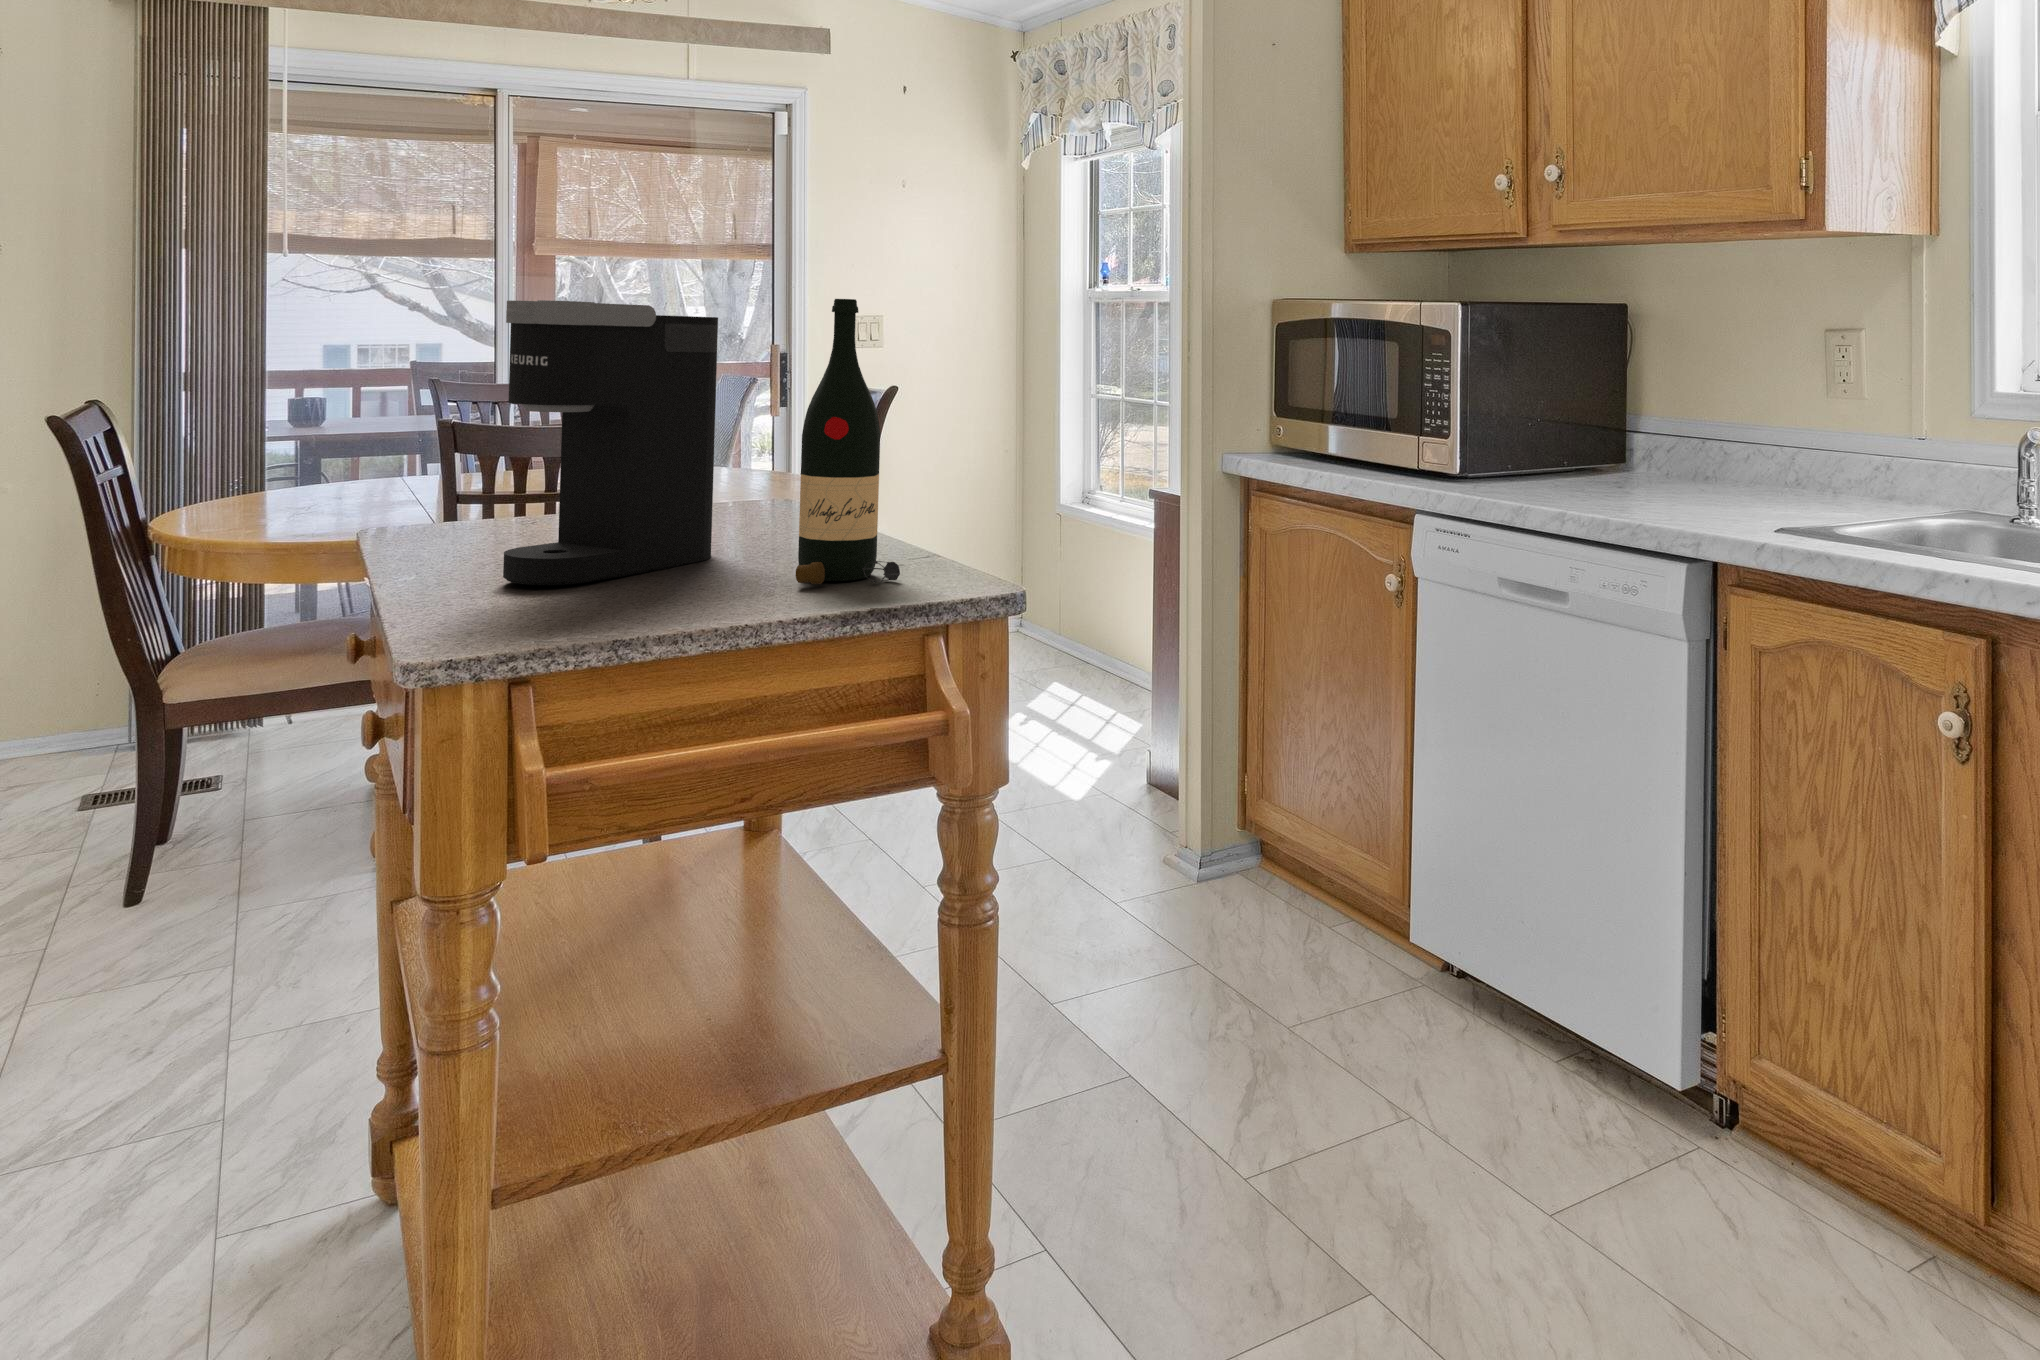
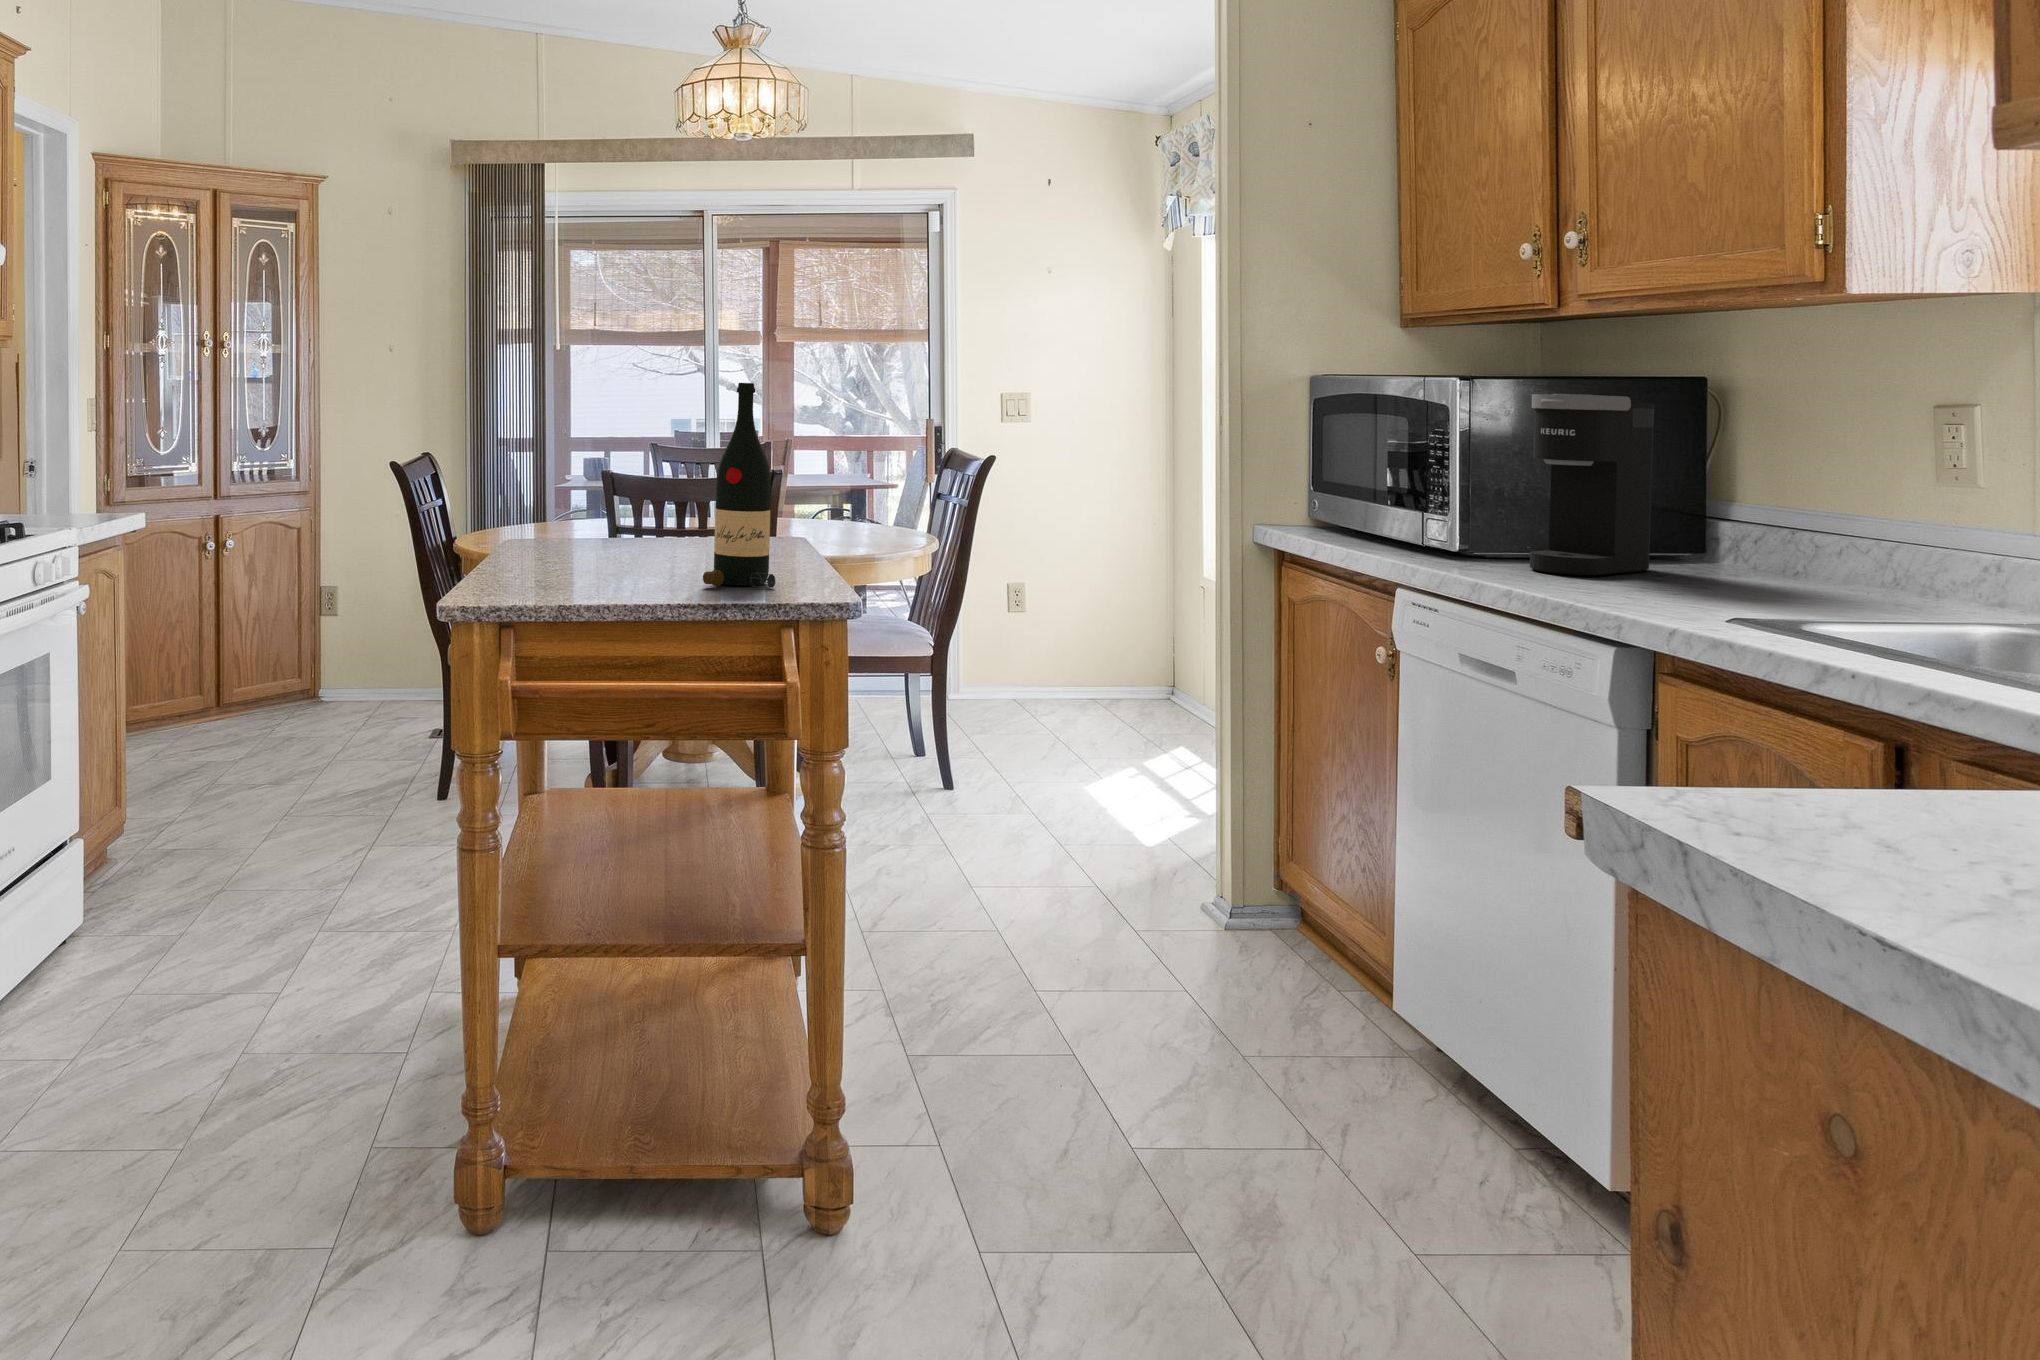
coffee maker: present [503,300,718,585] -> present [1530,394,1654,575]

